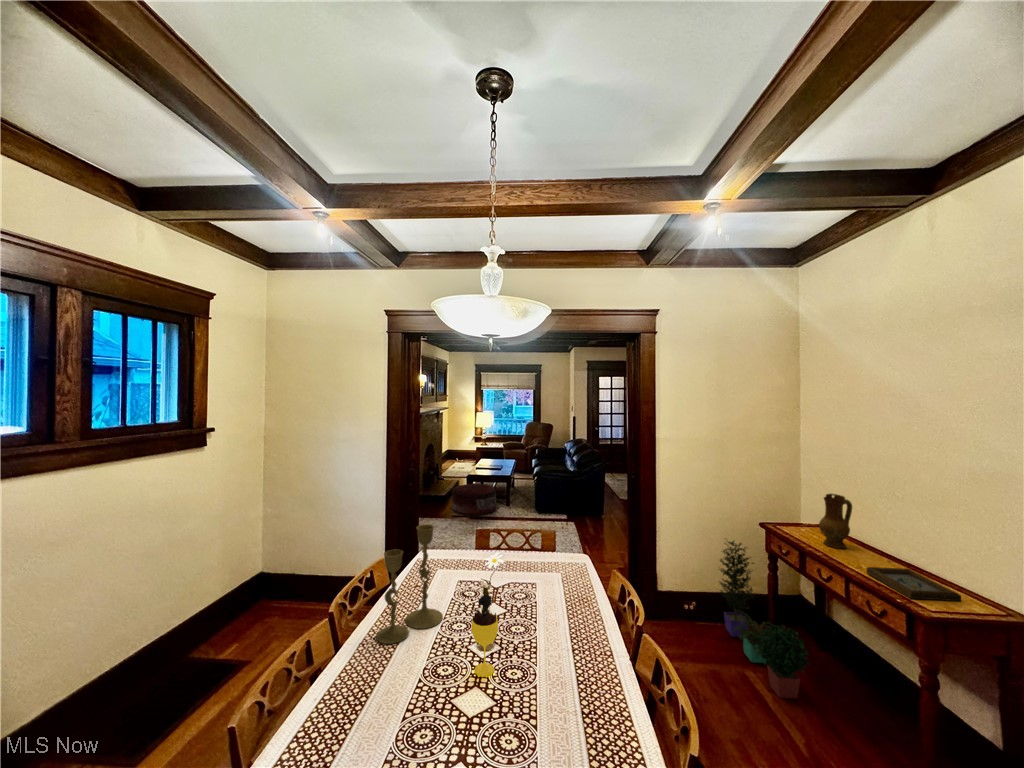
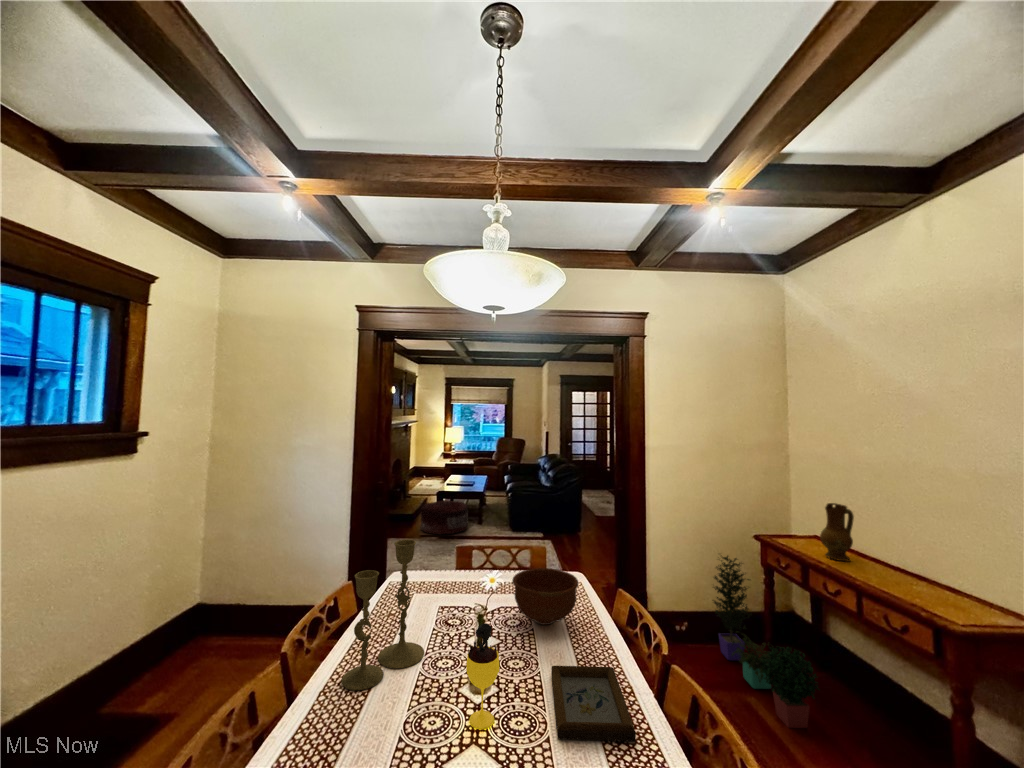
bowl: none [519,550,576,598] -> present [512,568,578,625]
picture frame: present [866,567,961,601] -> present [551,666,636,742]

